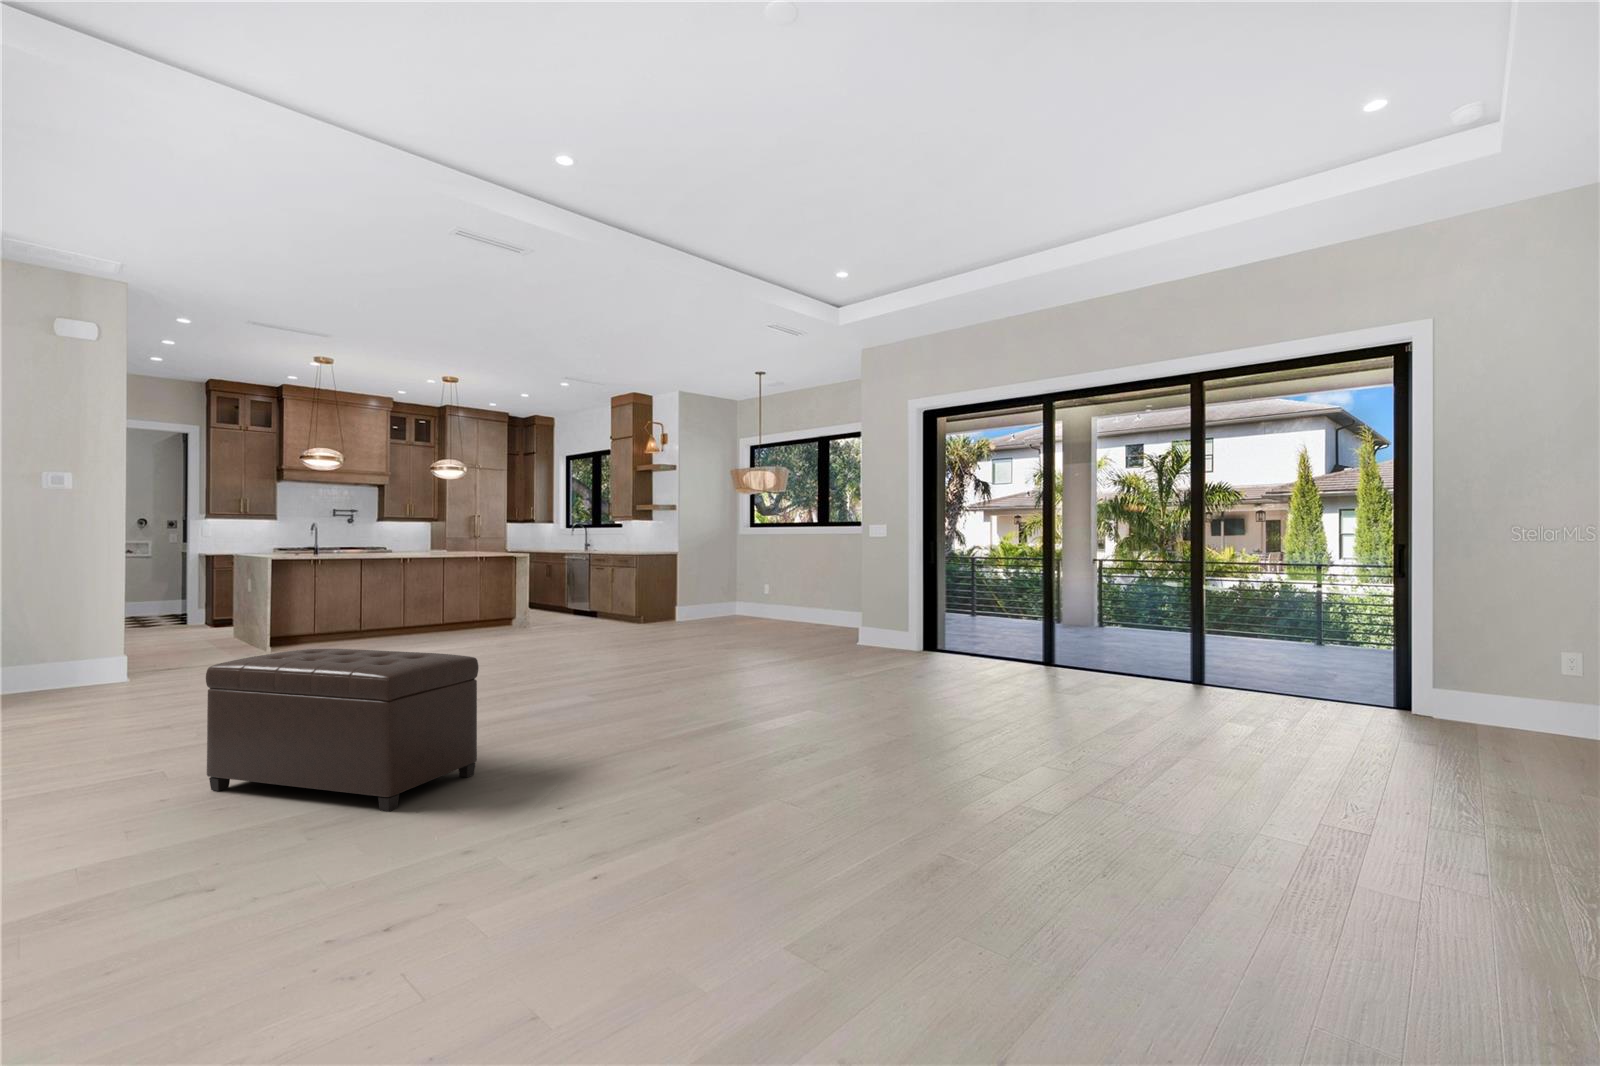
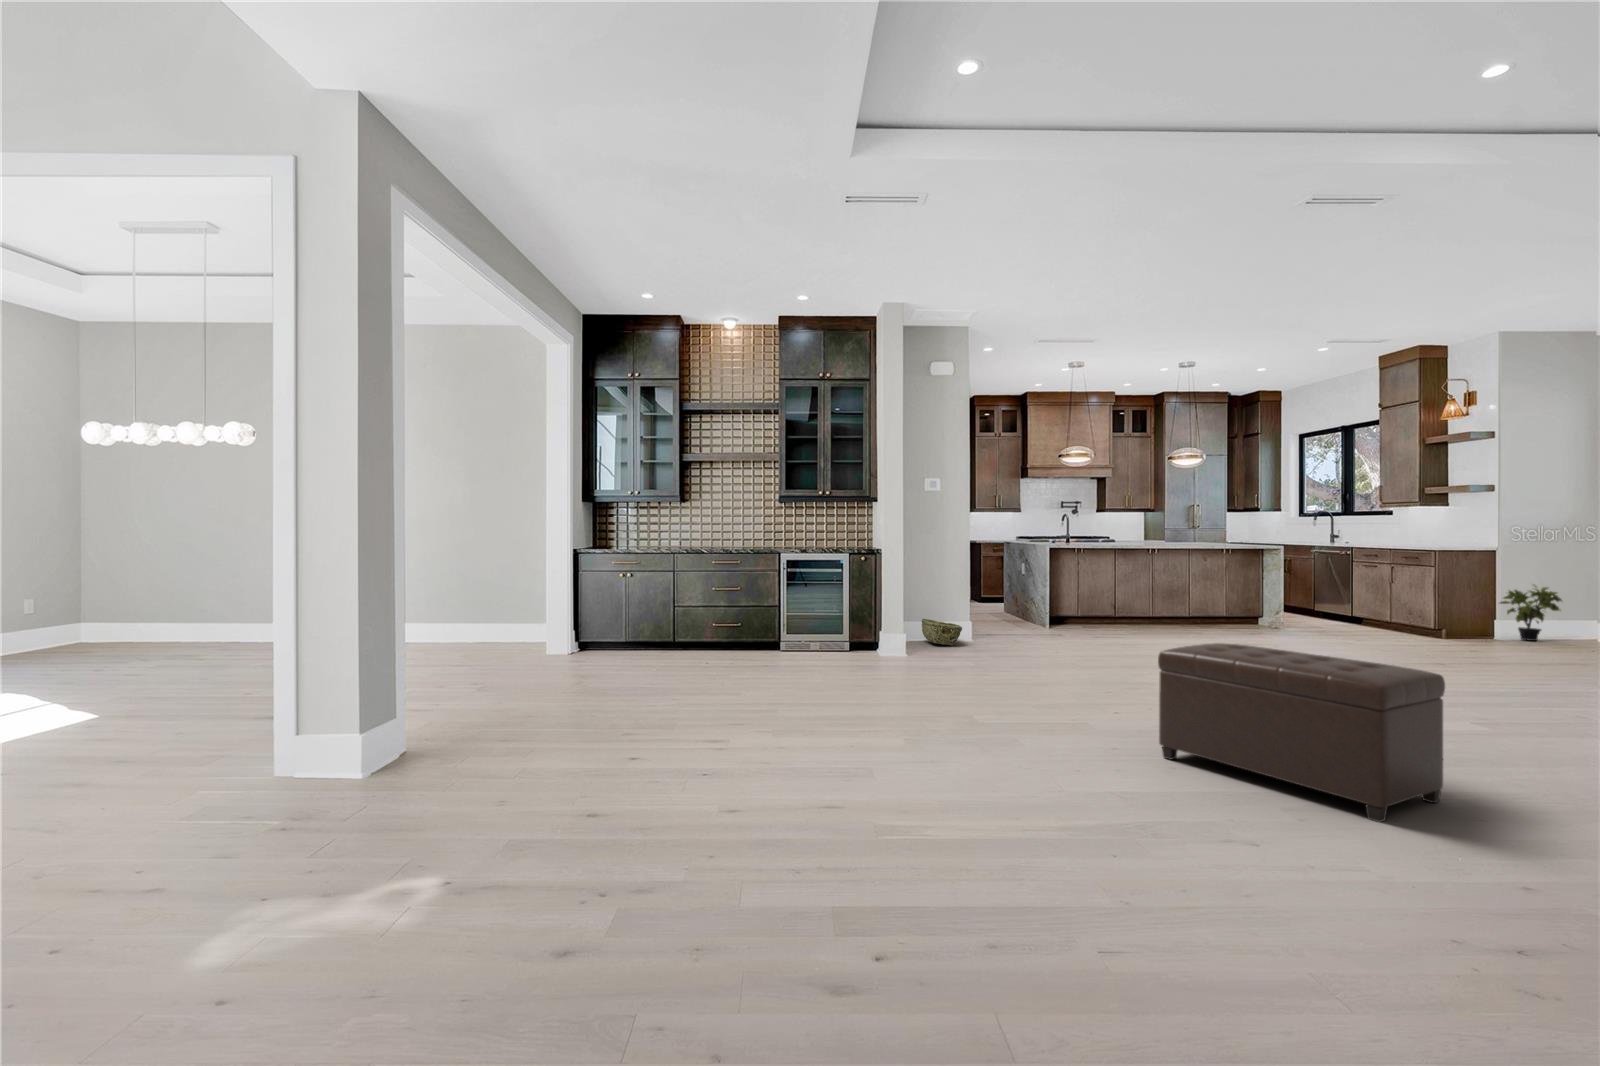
potted plant: none [677,579,712,621] -> present [1500,585,1562,641]
woven basket: none [32,655,98,689] -> present [922,619,962,645]

